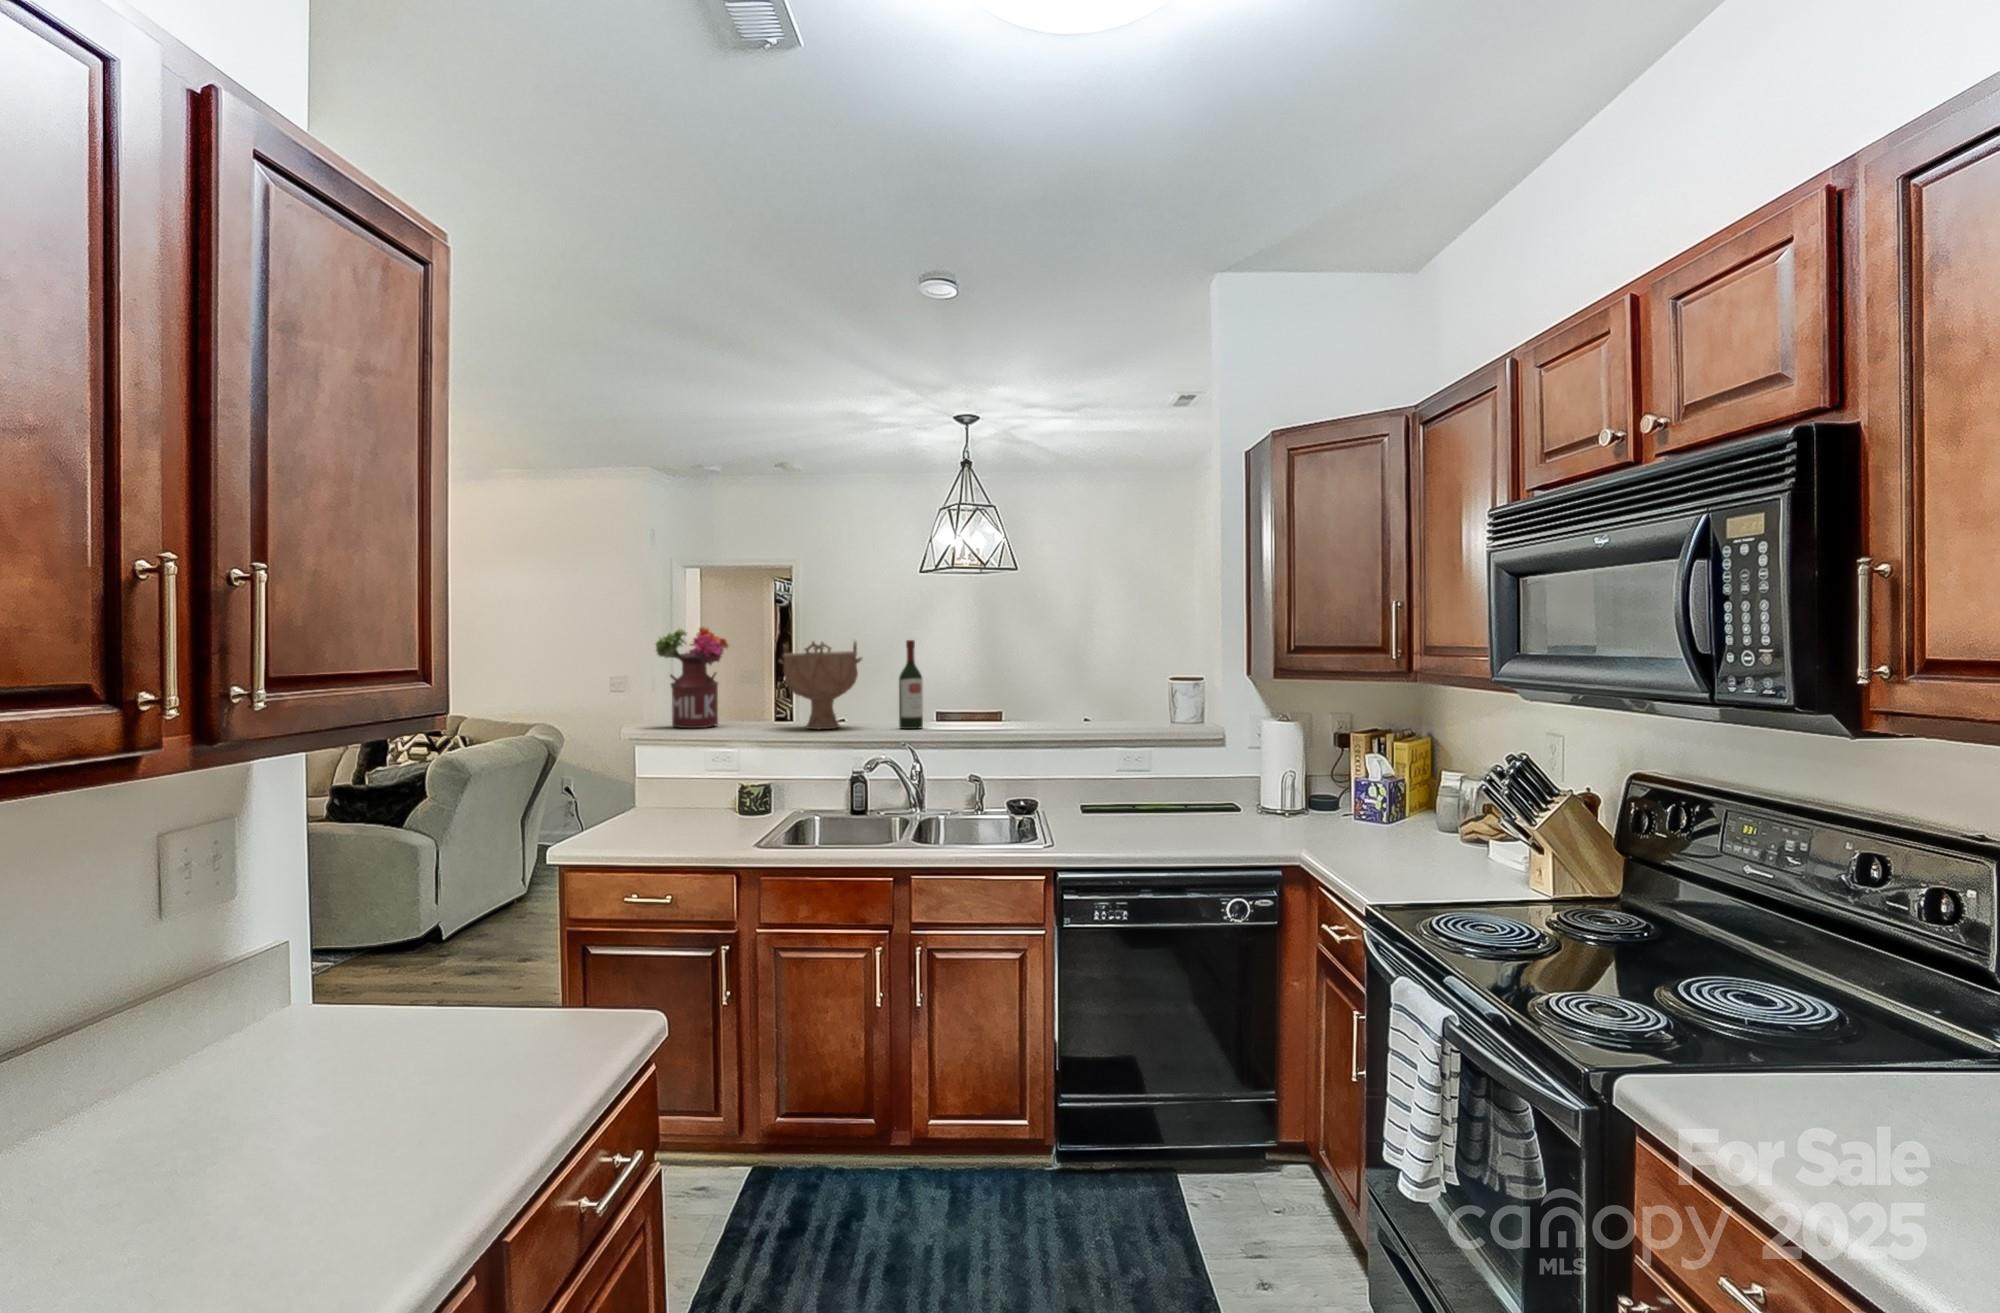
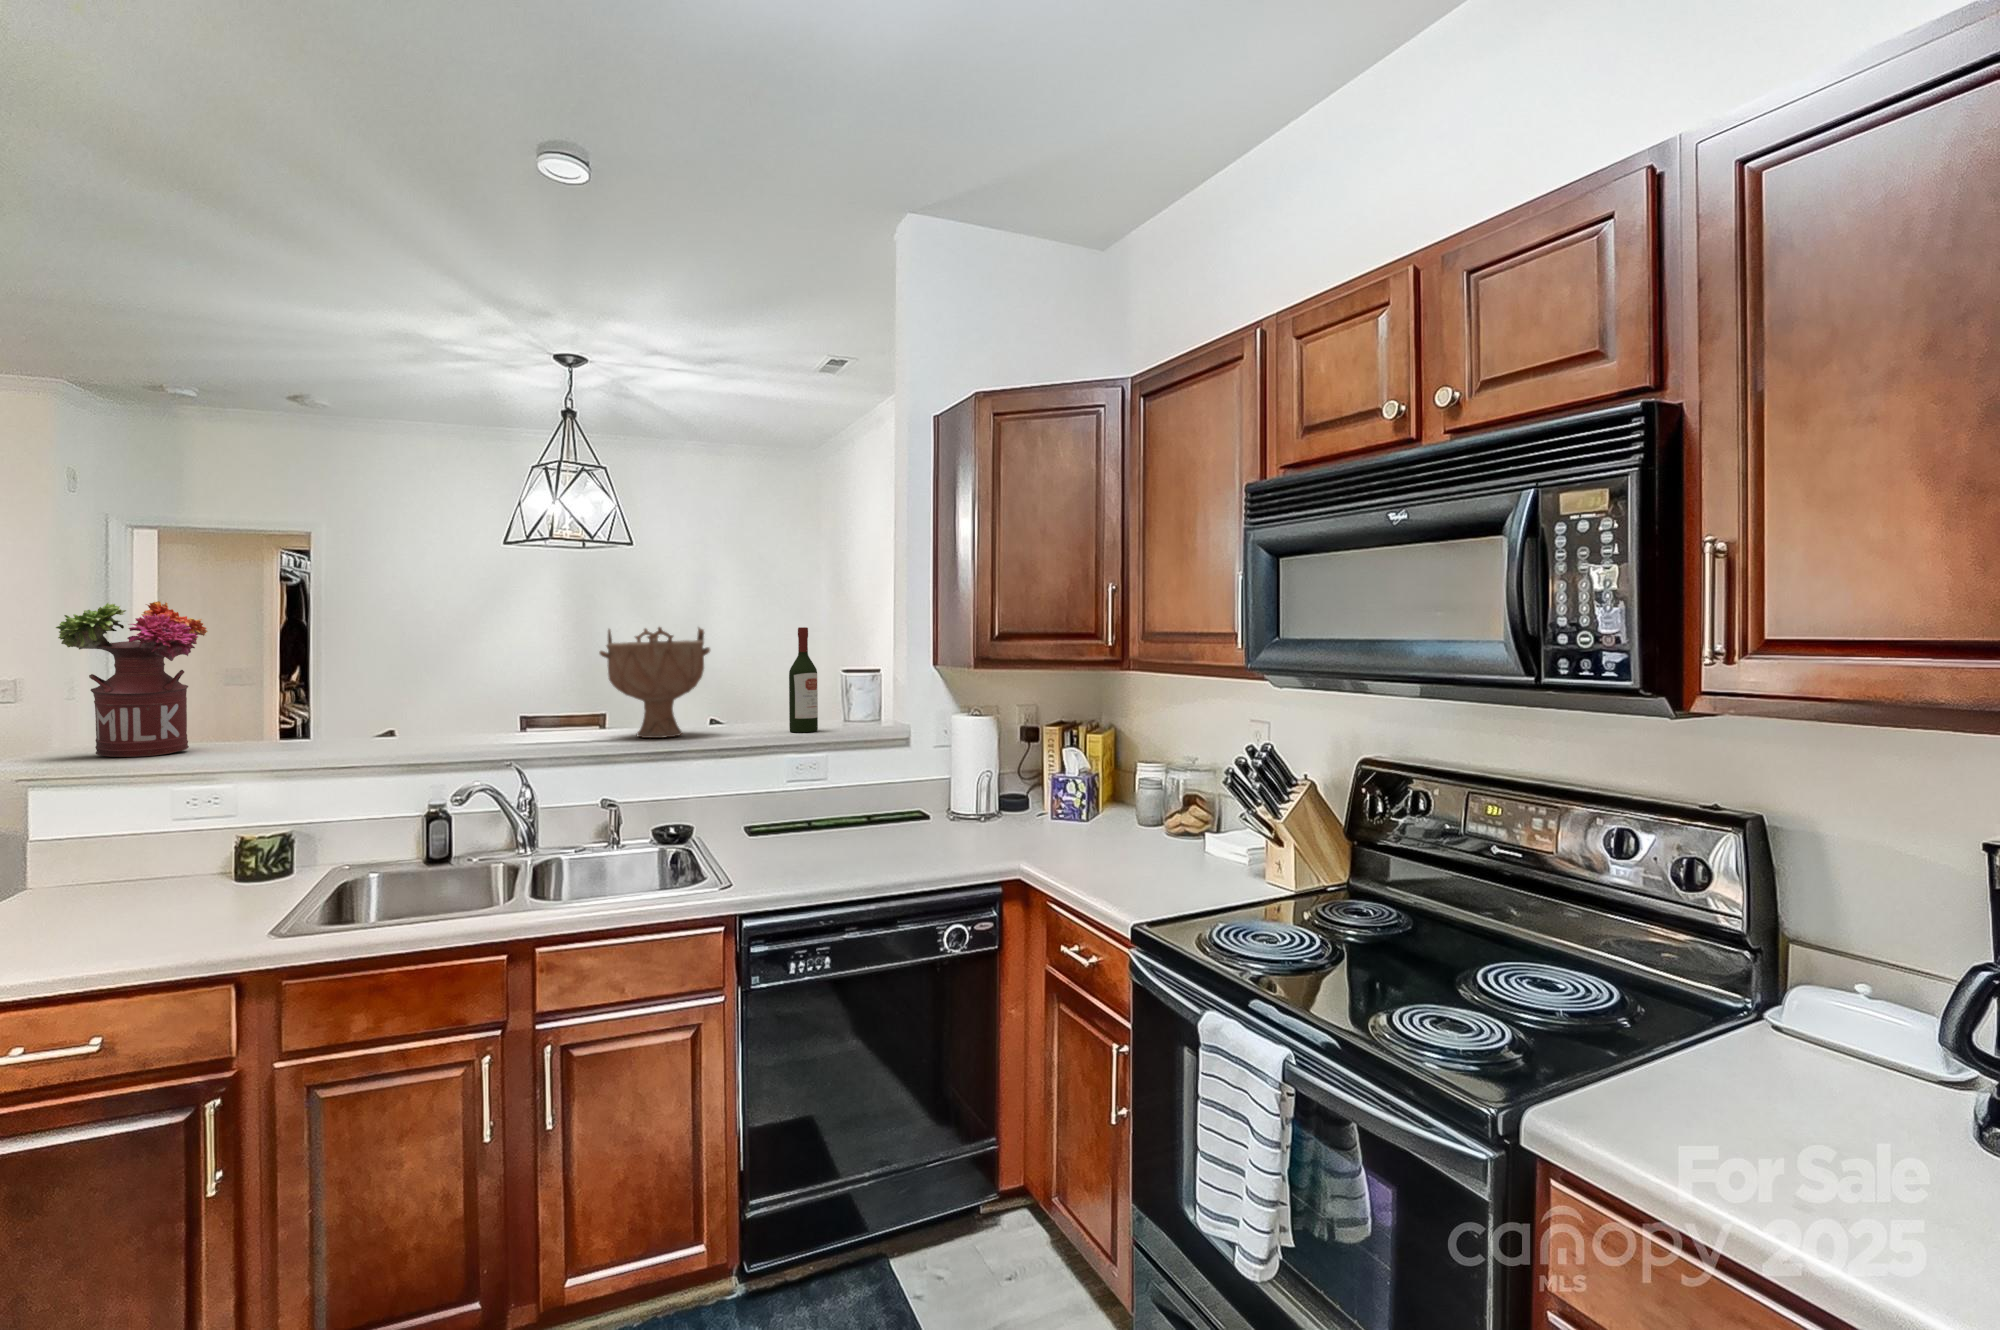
wine bottle: present [899,640,923,729] -> present [789,627,818,732]
decorative bowl: present [779,641,862,730] -> present [600,627,710,738]

